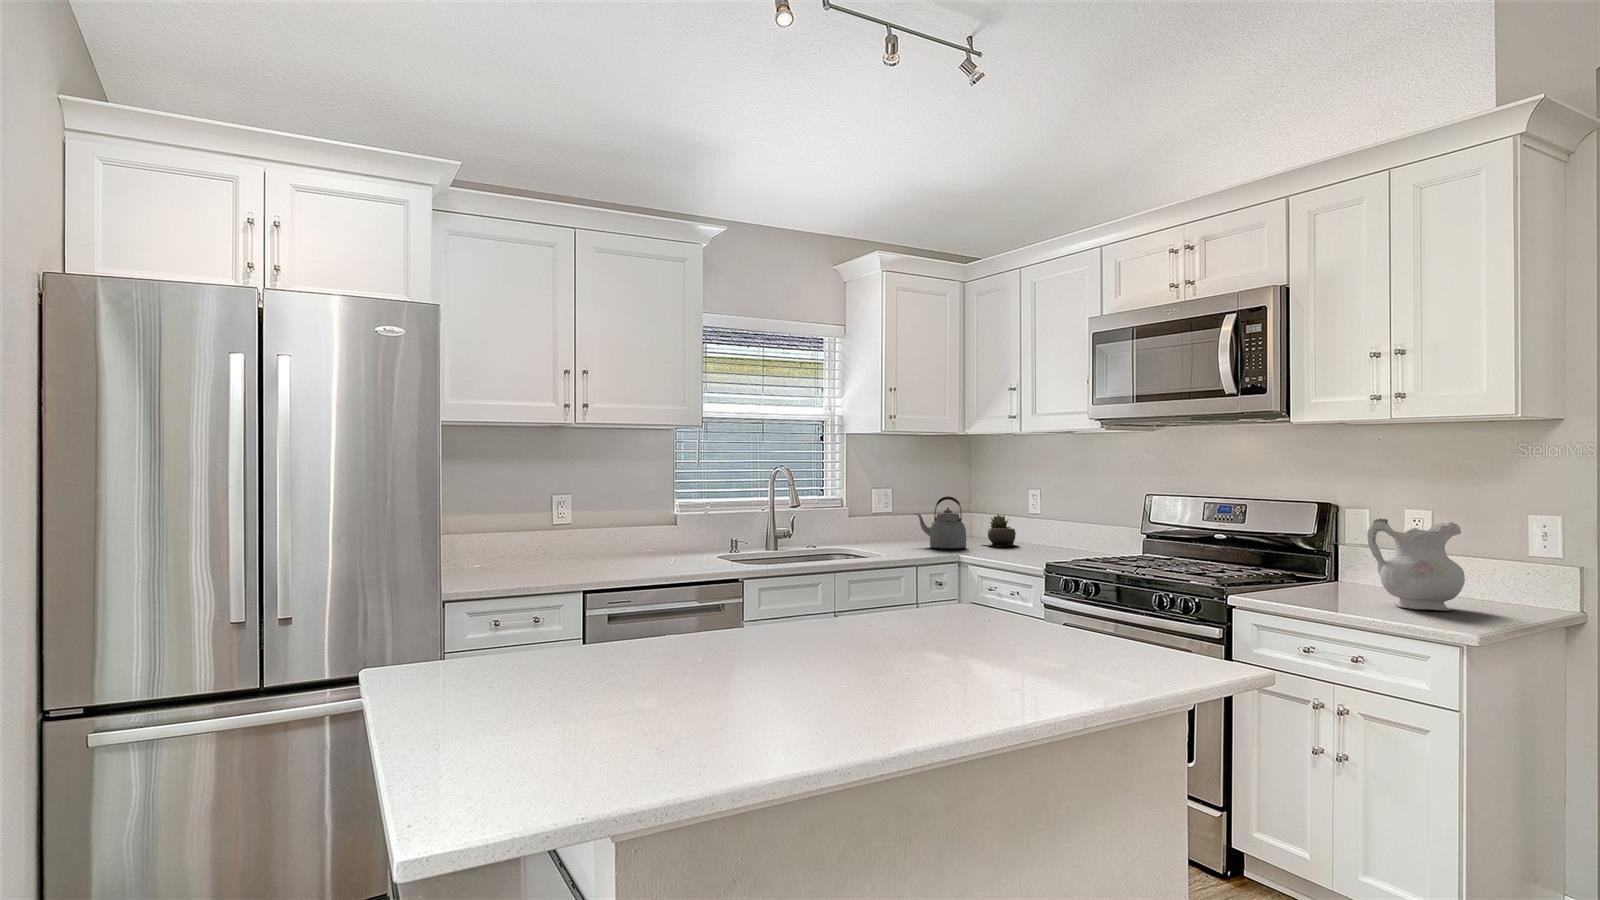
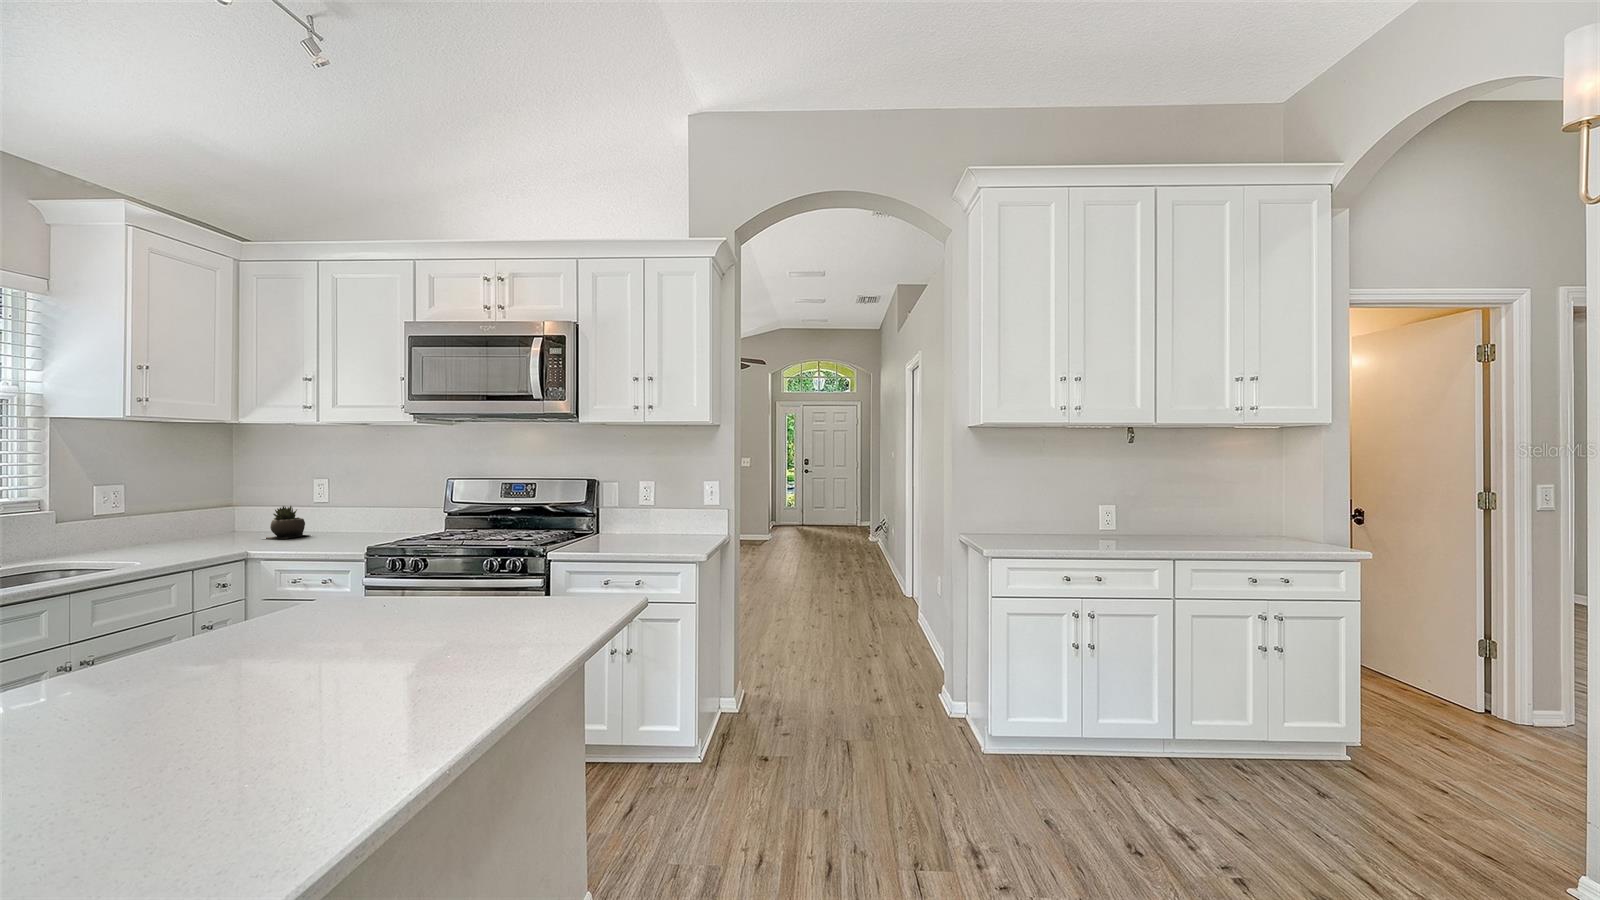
kettle: present [914,496,966,549] -> none [170,490,248,548]
ceramic pitcher: present [1367,518,1465,611] -> none [635,488,686,545]

